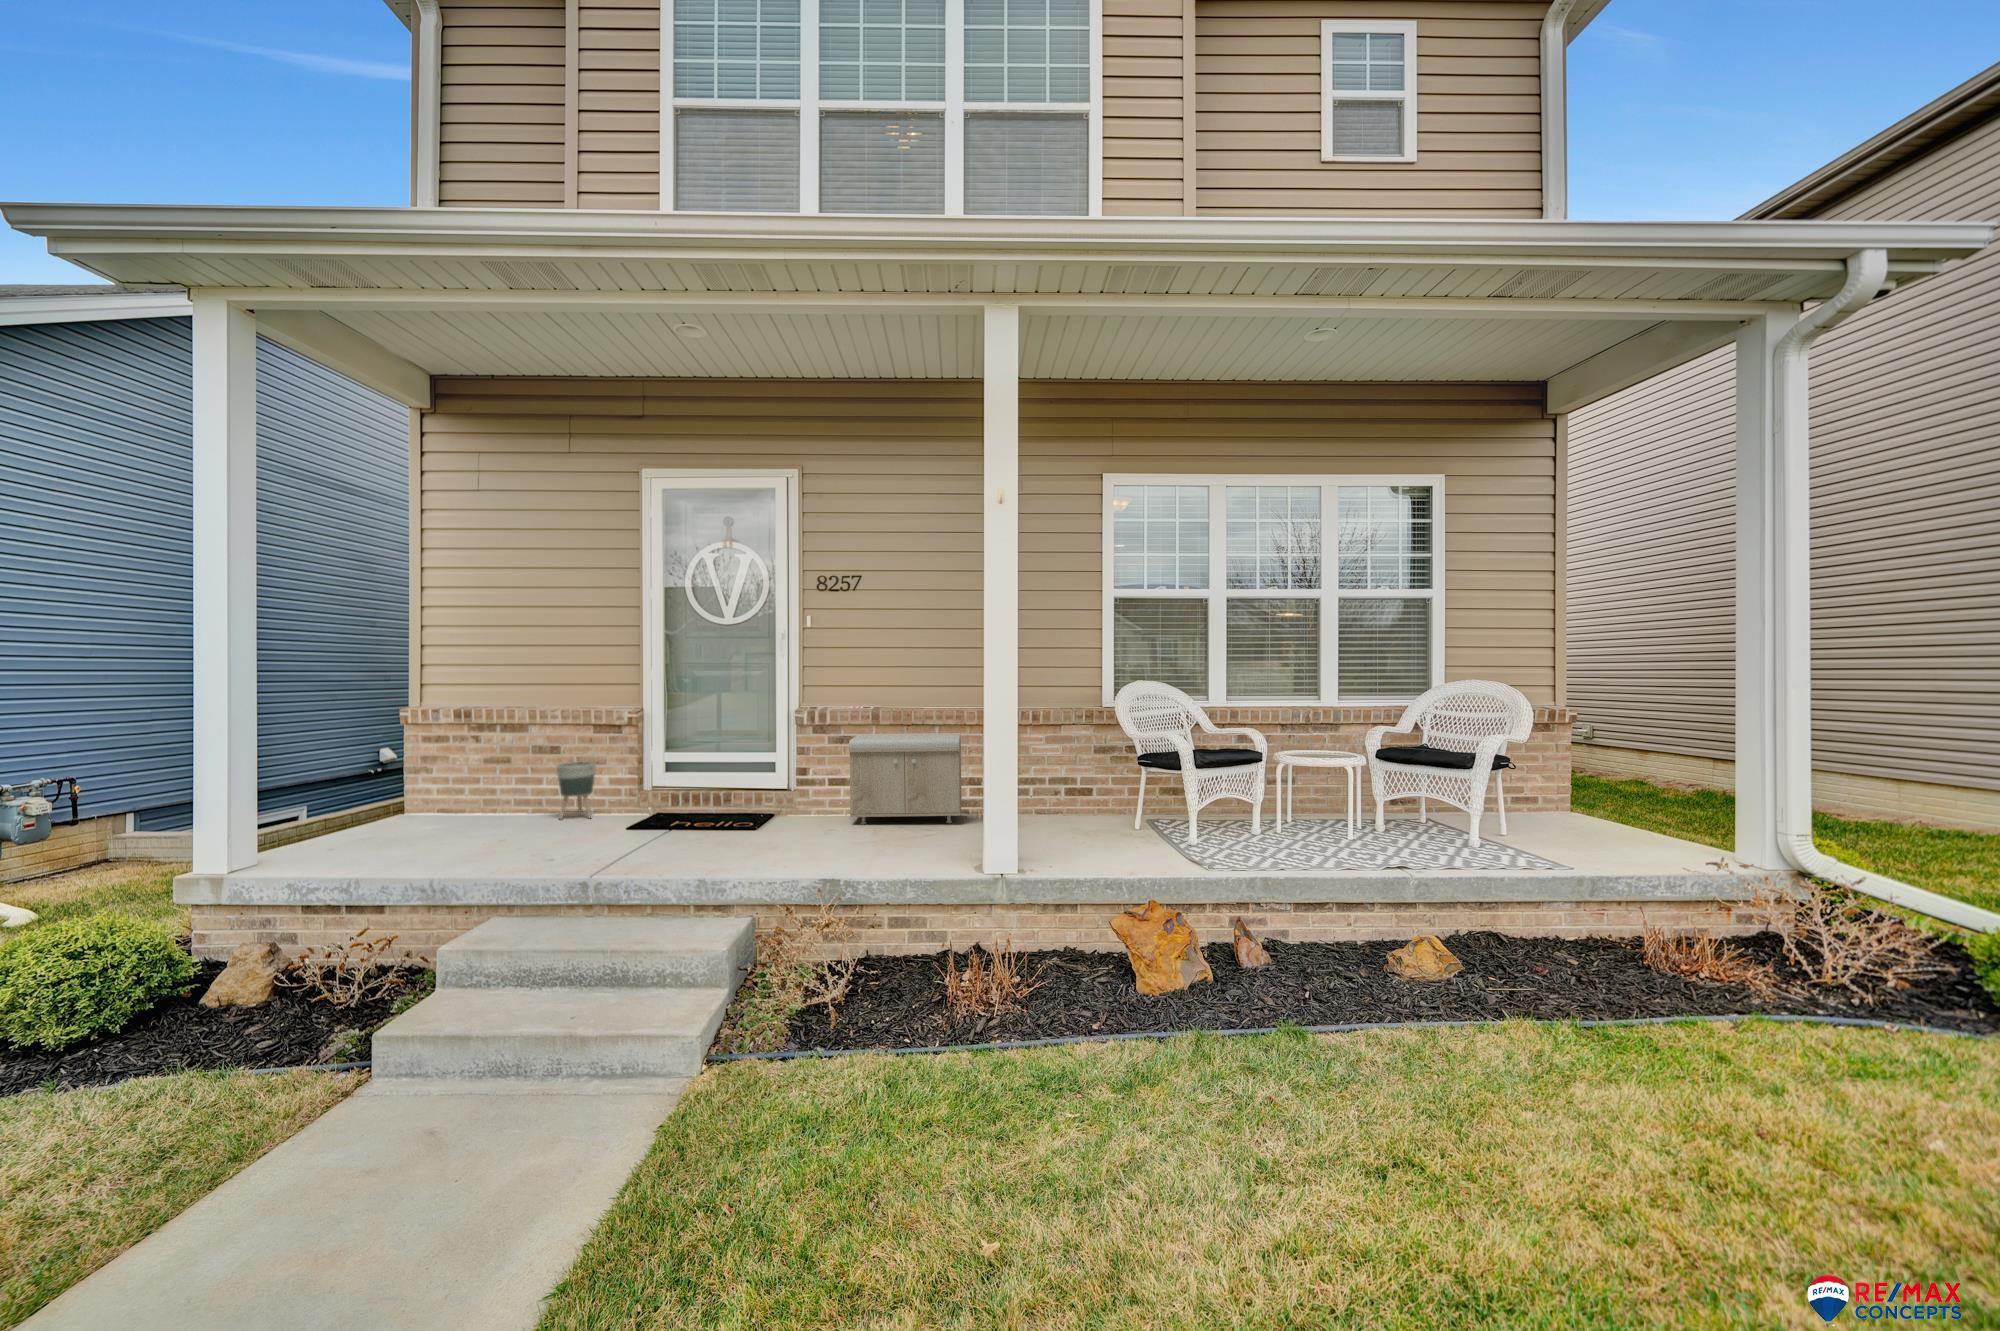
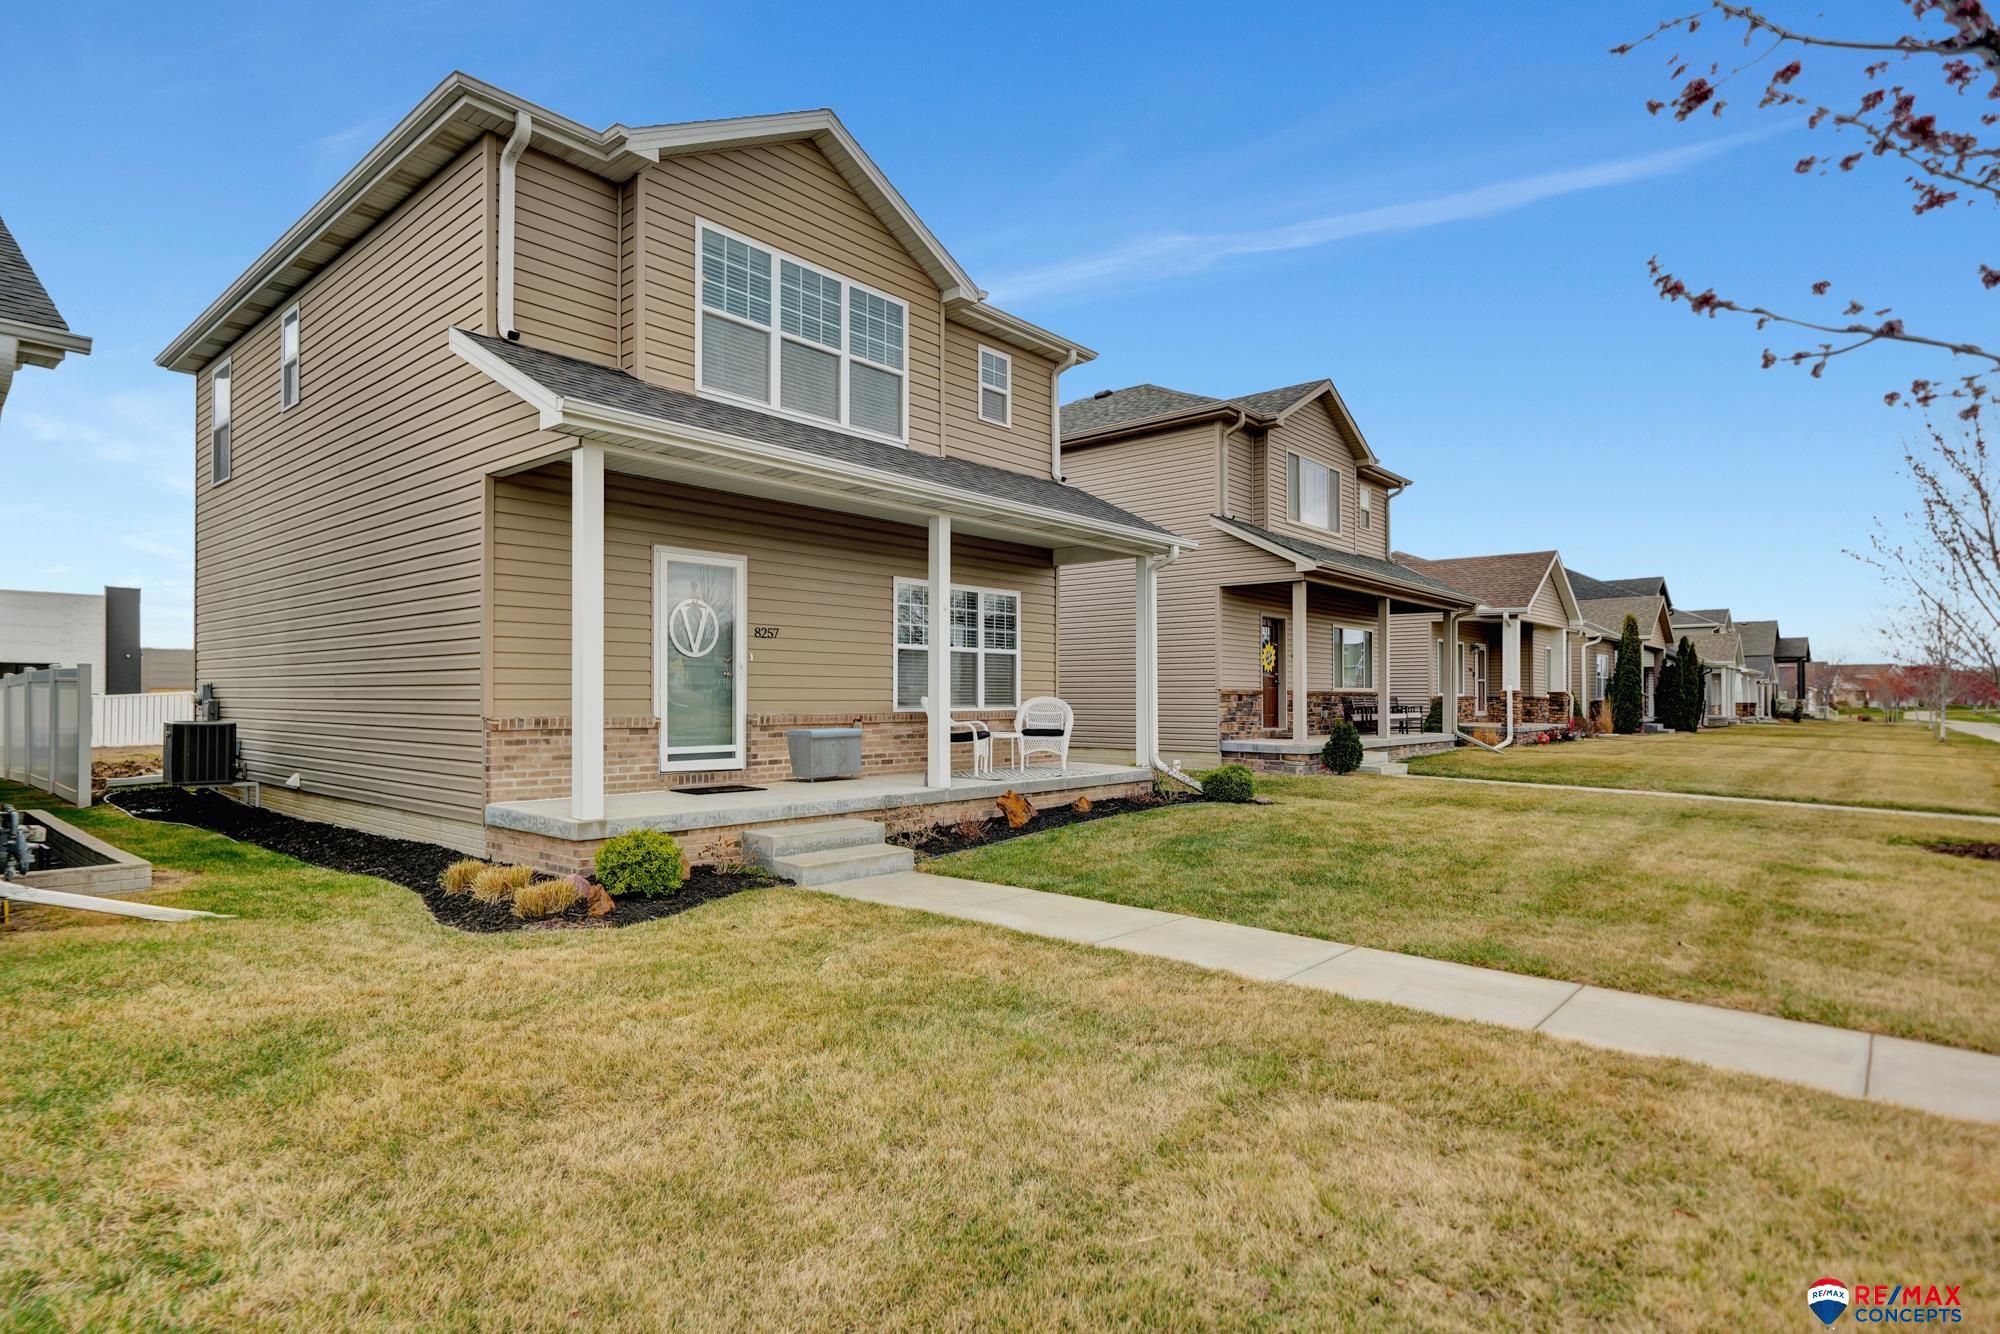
planter: present [557,762,596,820] -> none [622,754,649,795]

